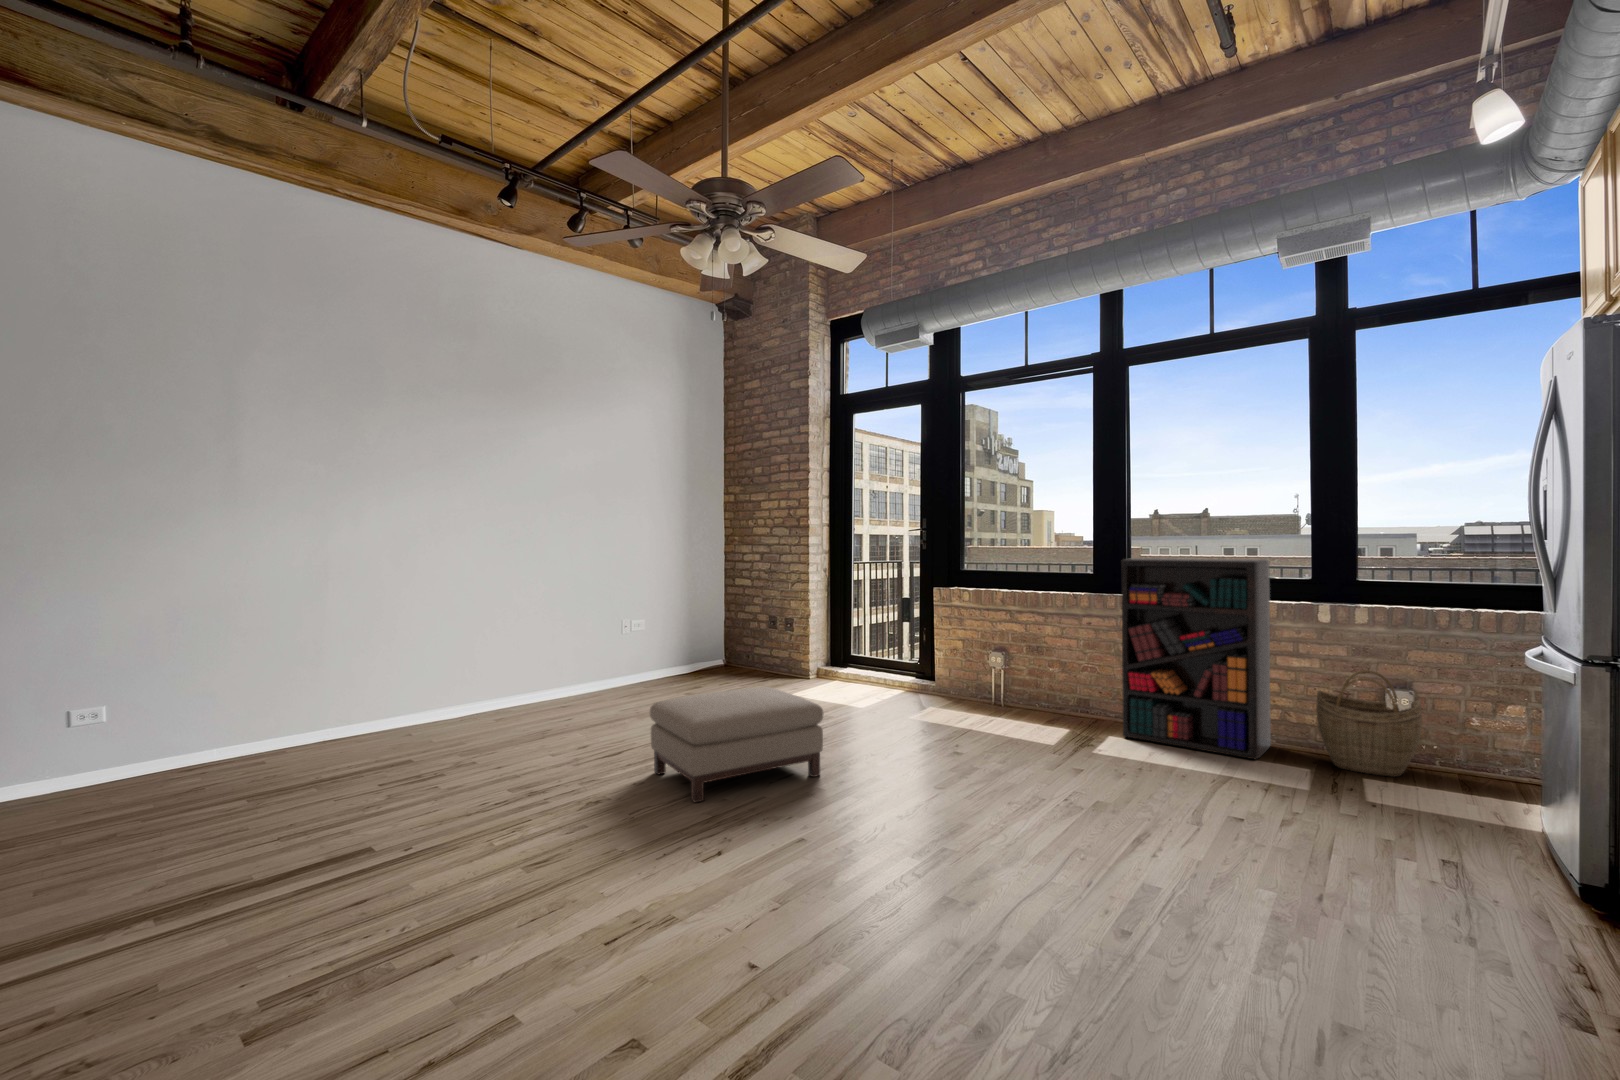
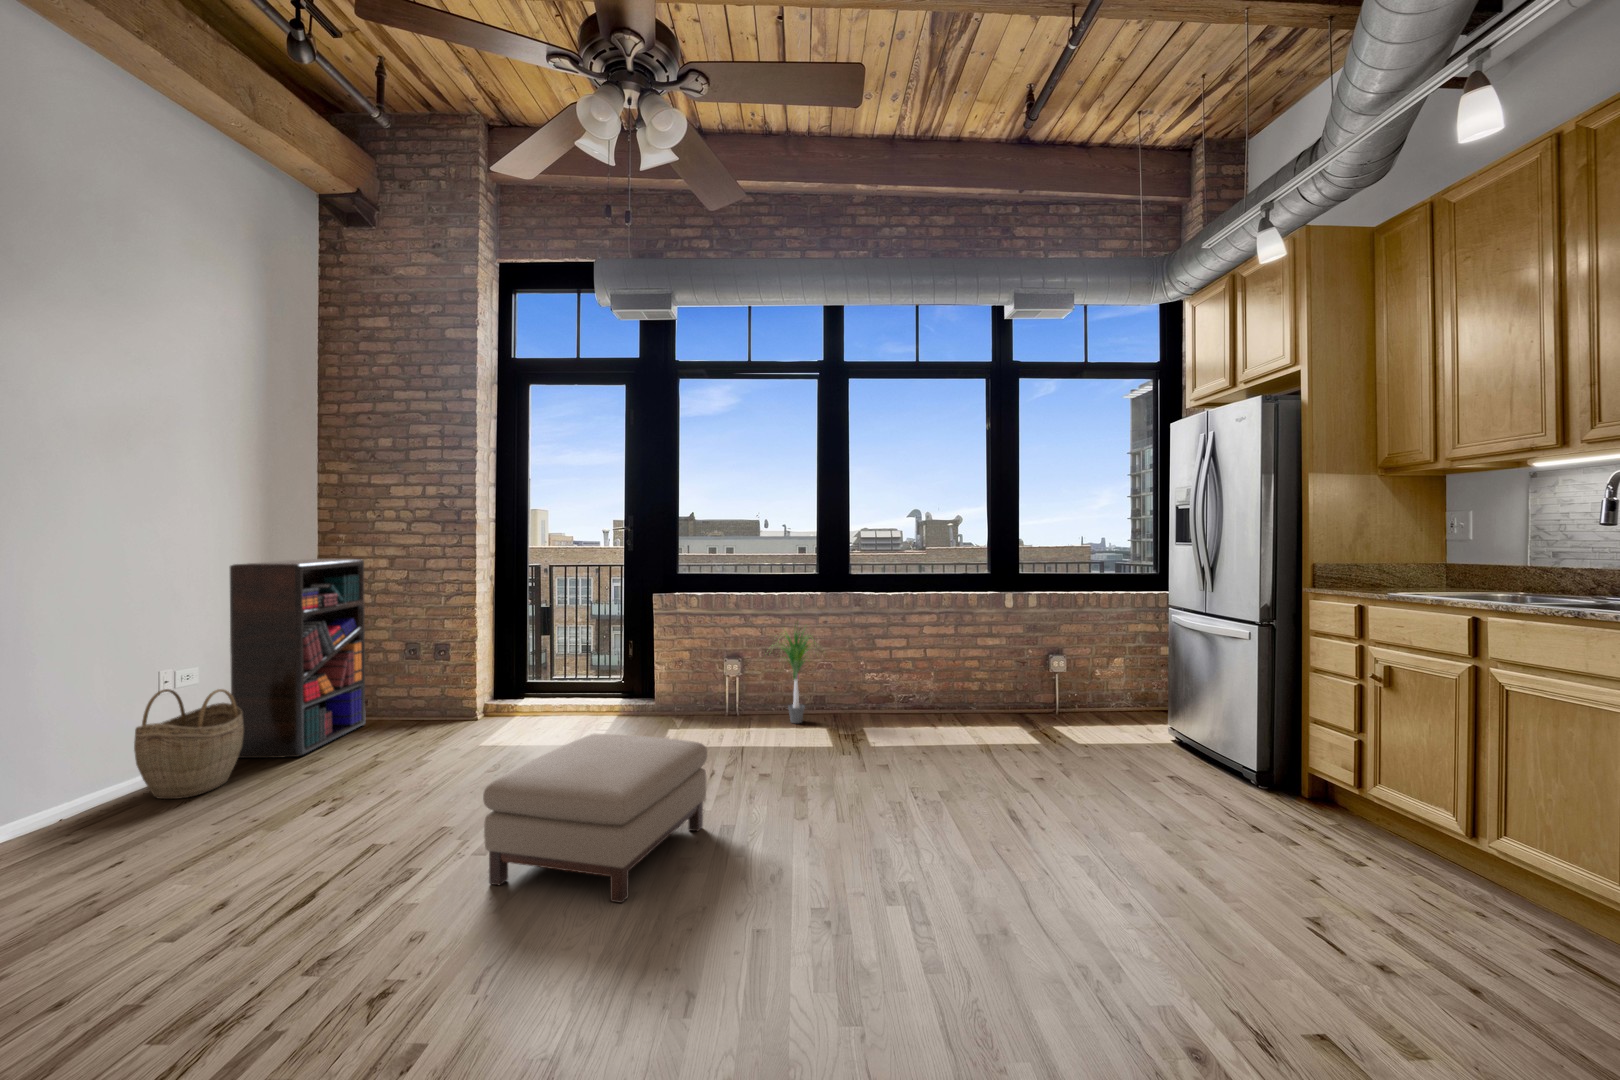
bookshelf: present [1121,558,1271,760] -> present [230,559,365,758]
potted plant: none [1007,615,1079,722] -> present [772,630,815,723]
woven basket: present [1316,670,1422,777] -> present [134,689,244,799]

